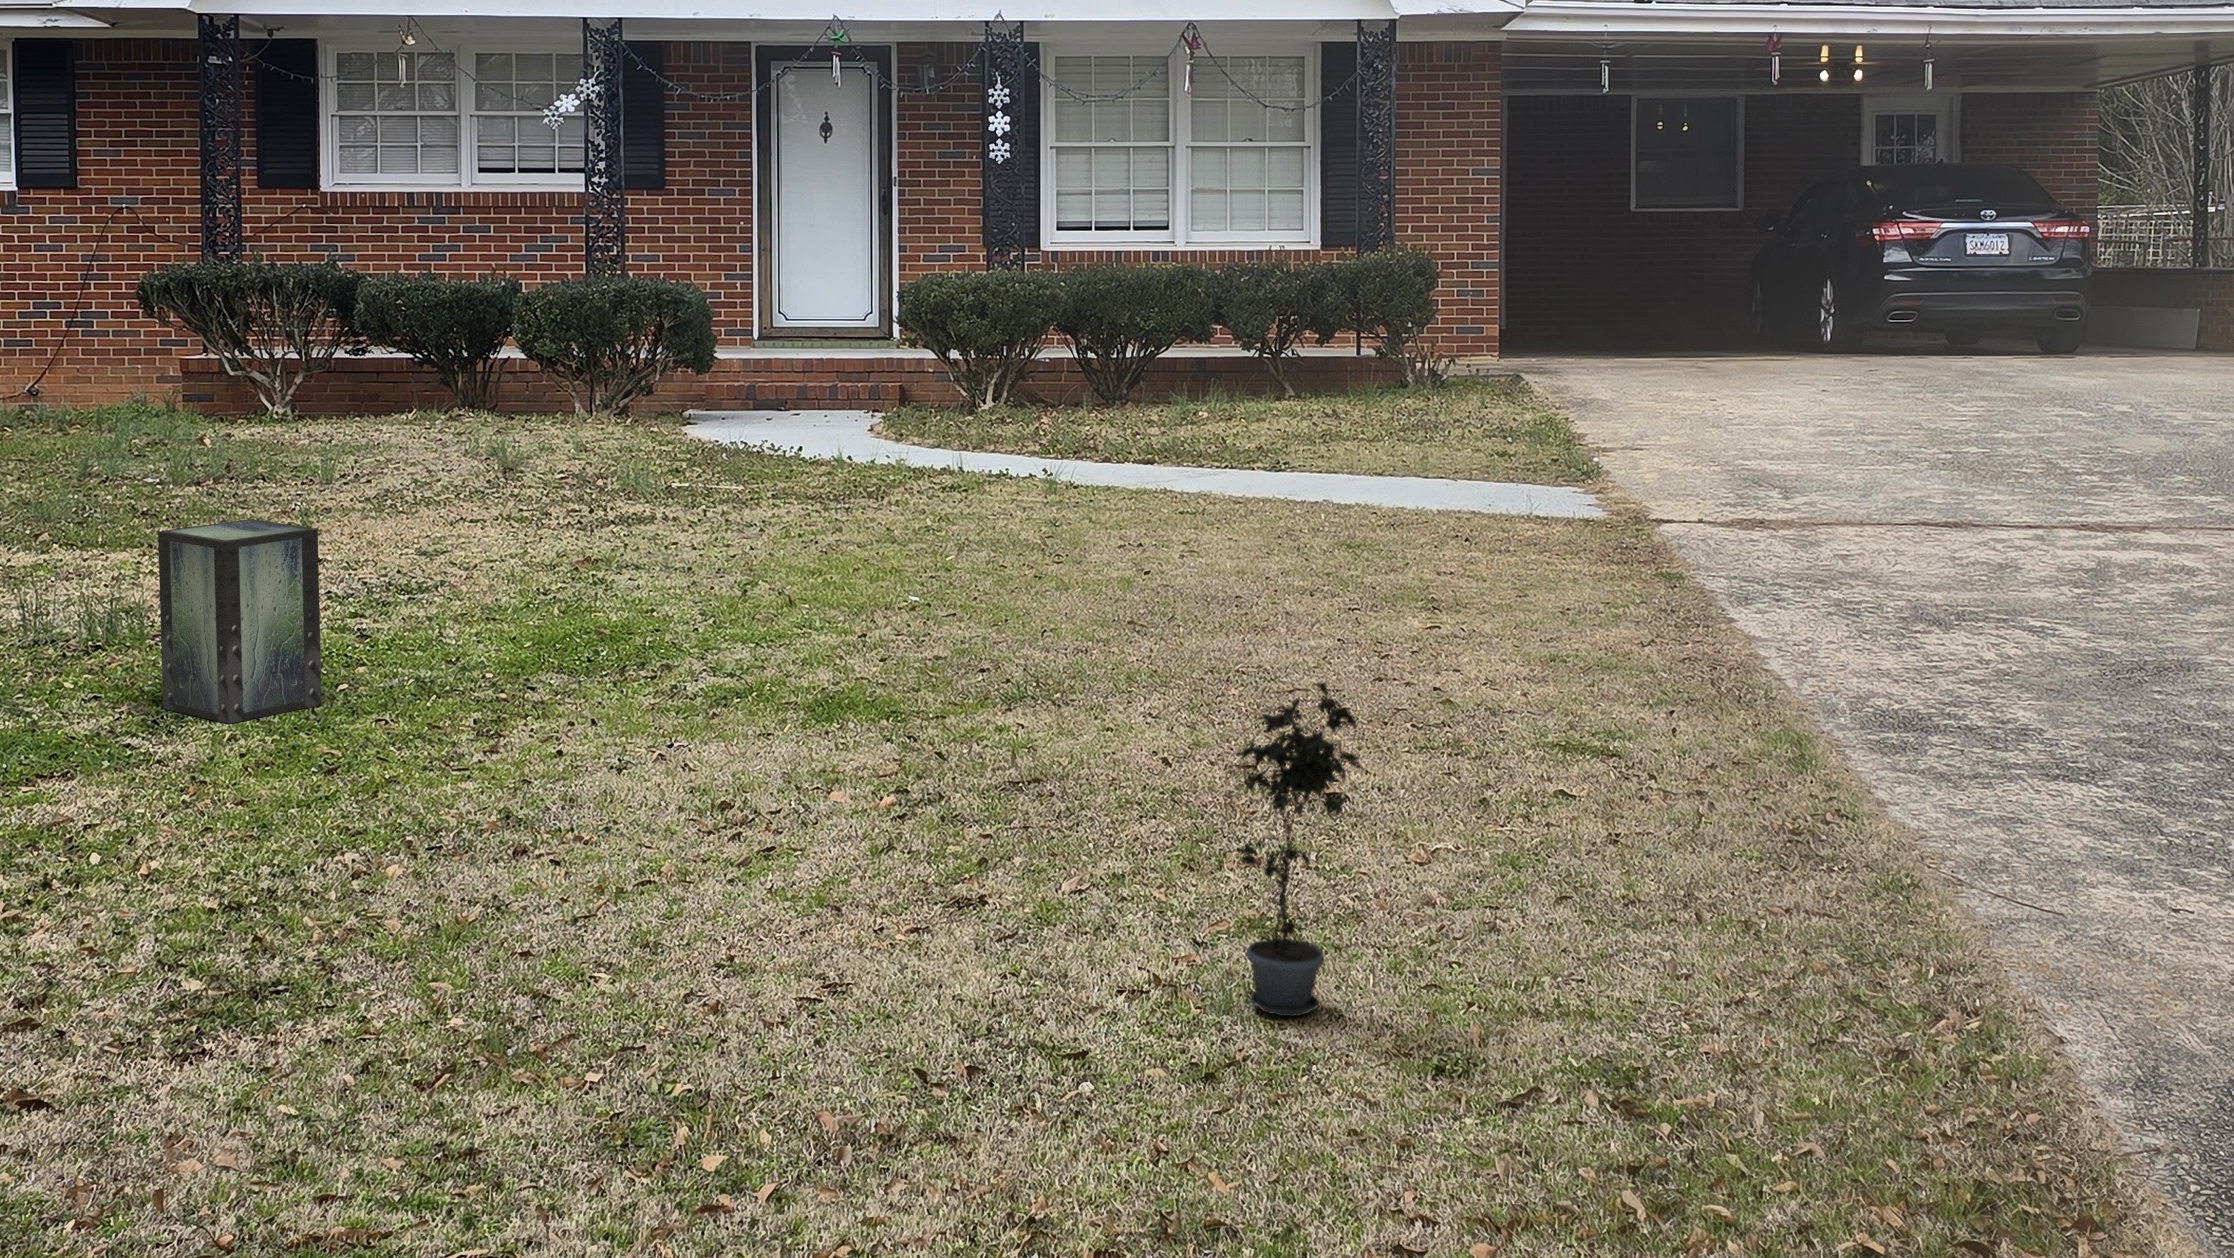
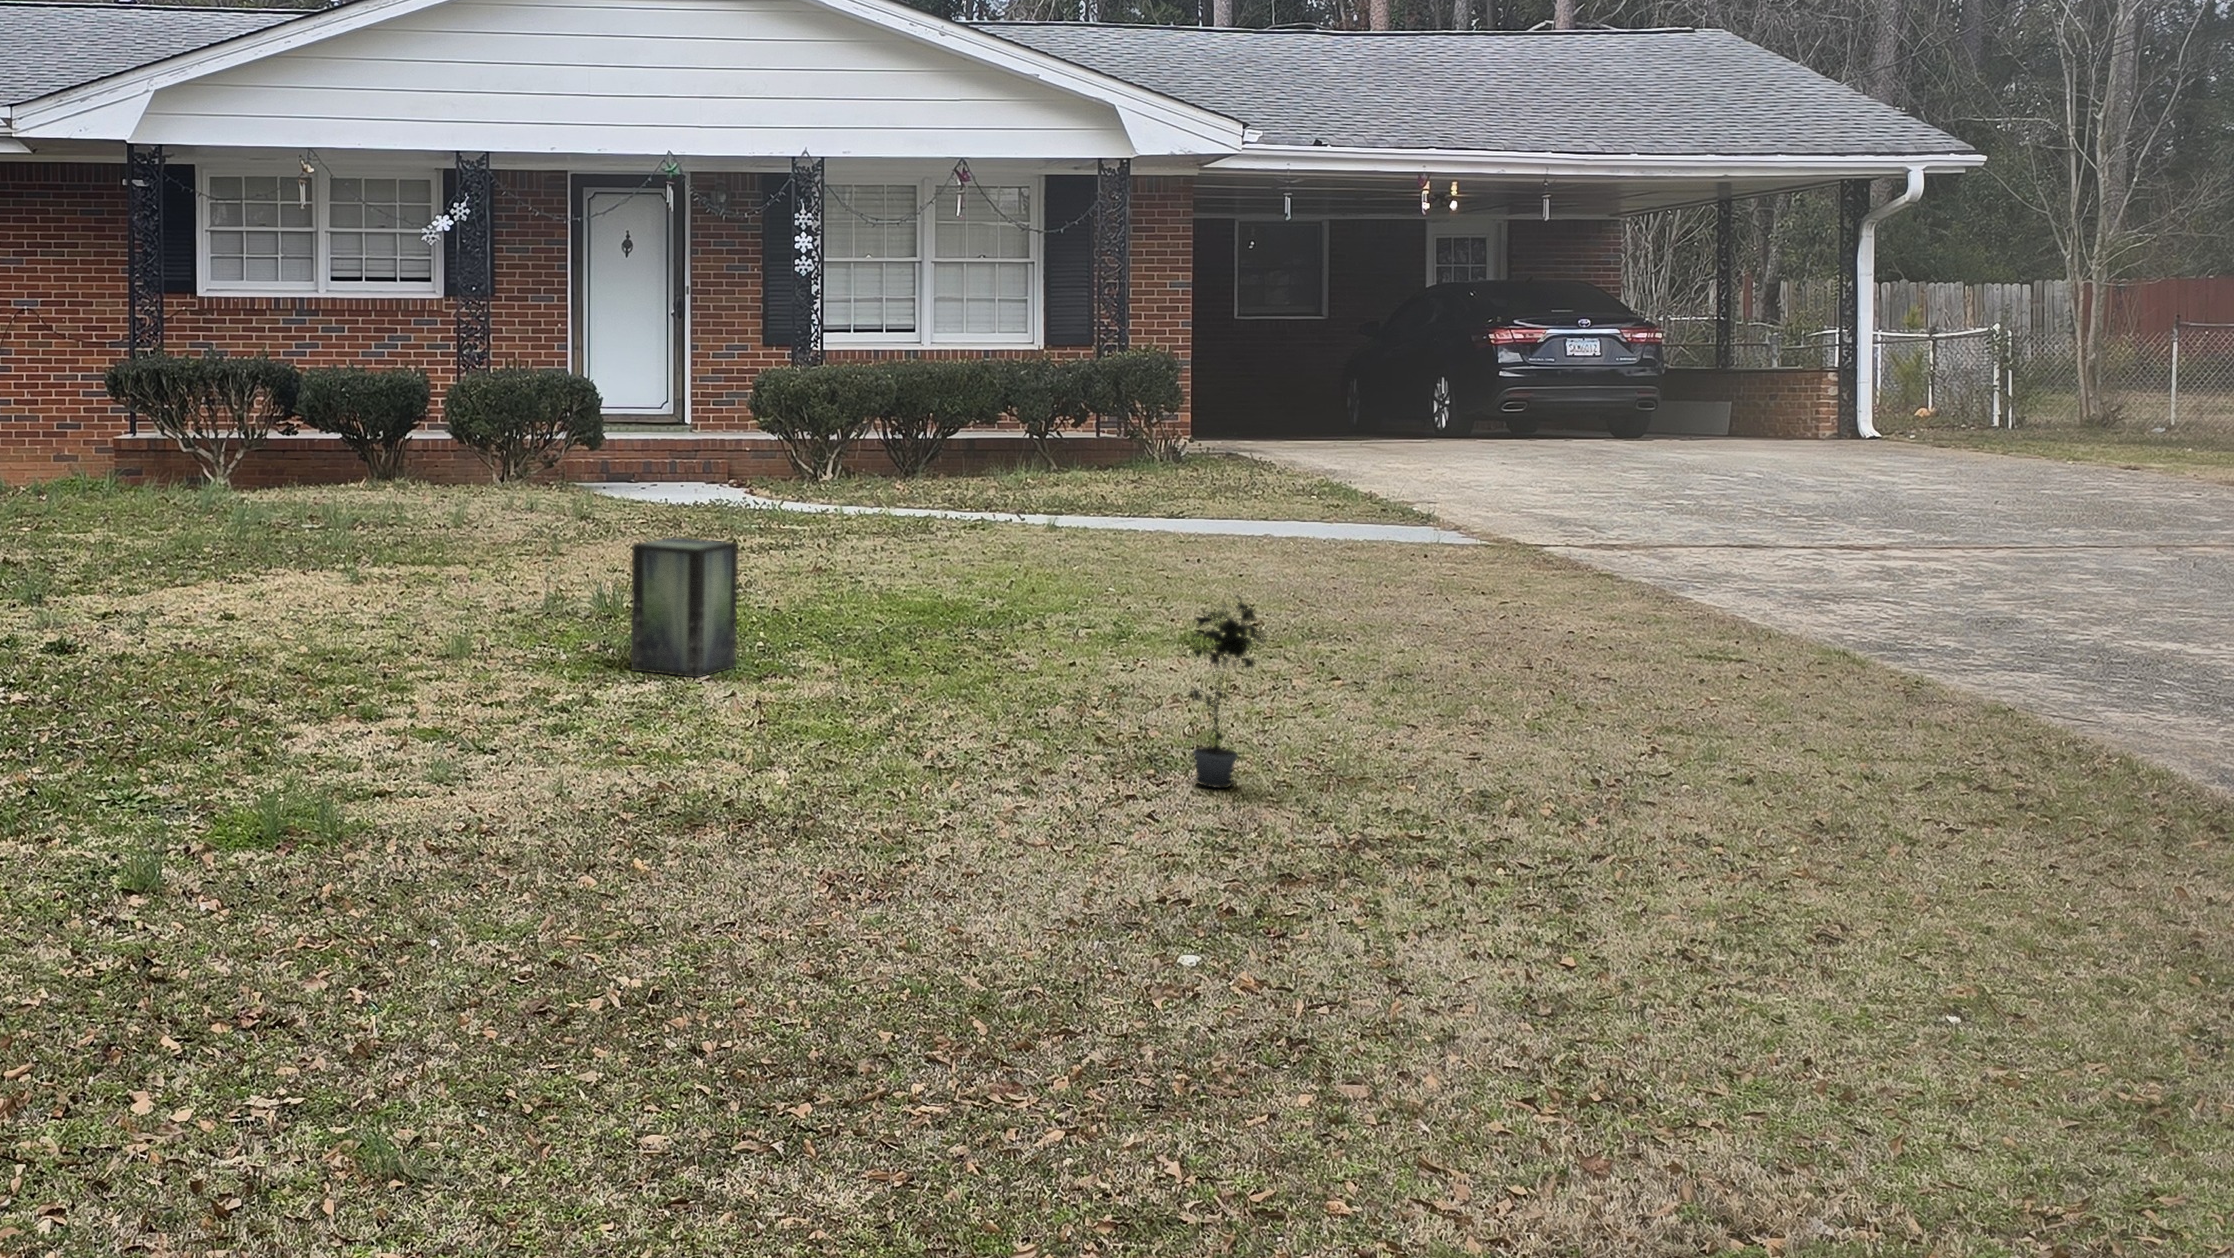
potted plant: present [1228,683,1364,1016] -> present [1186,595,1265,788]

